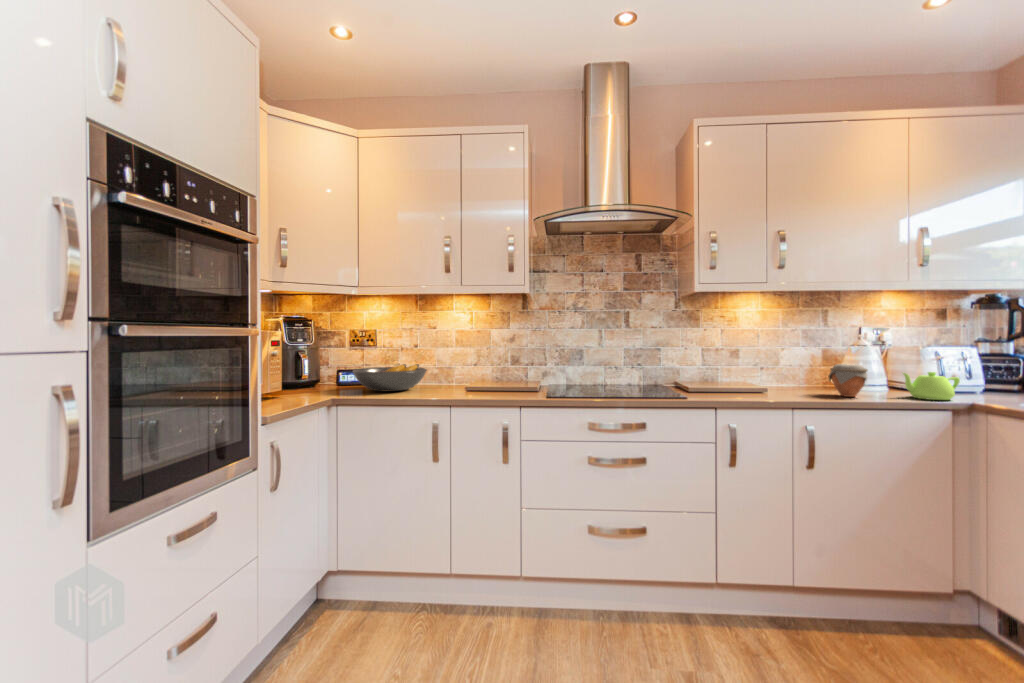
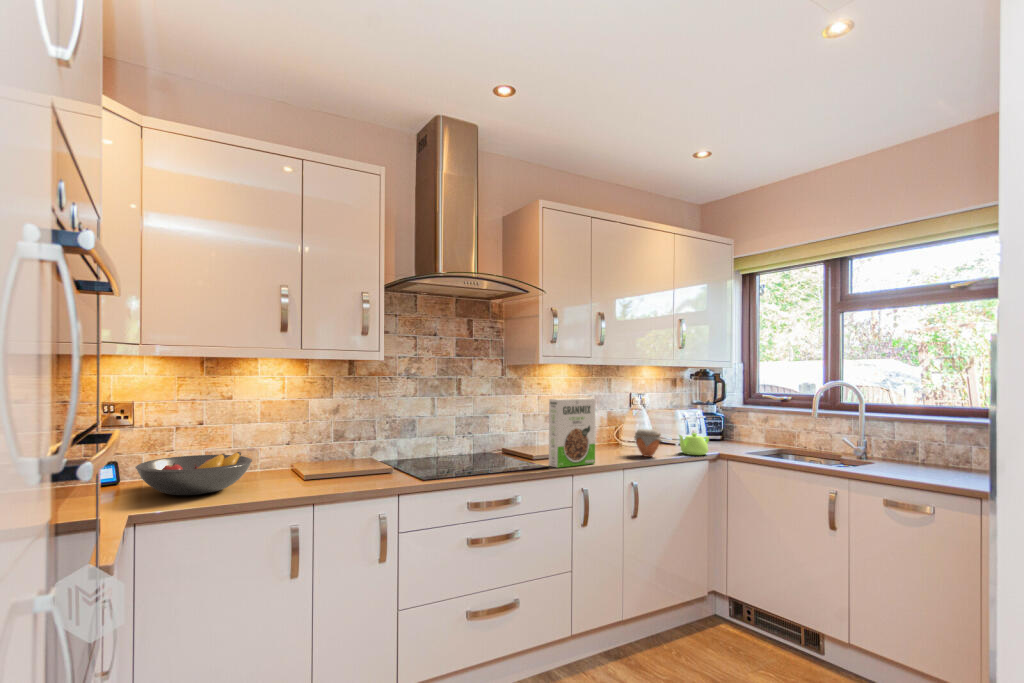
cereal box: none [697,326,757,397] -> present [549,398,595,468]

